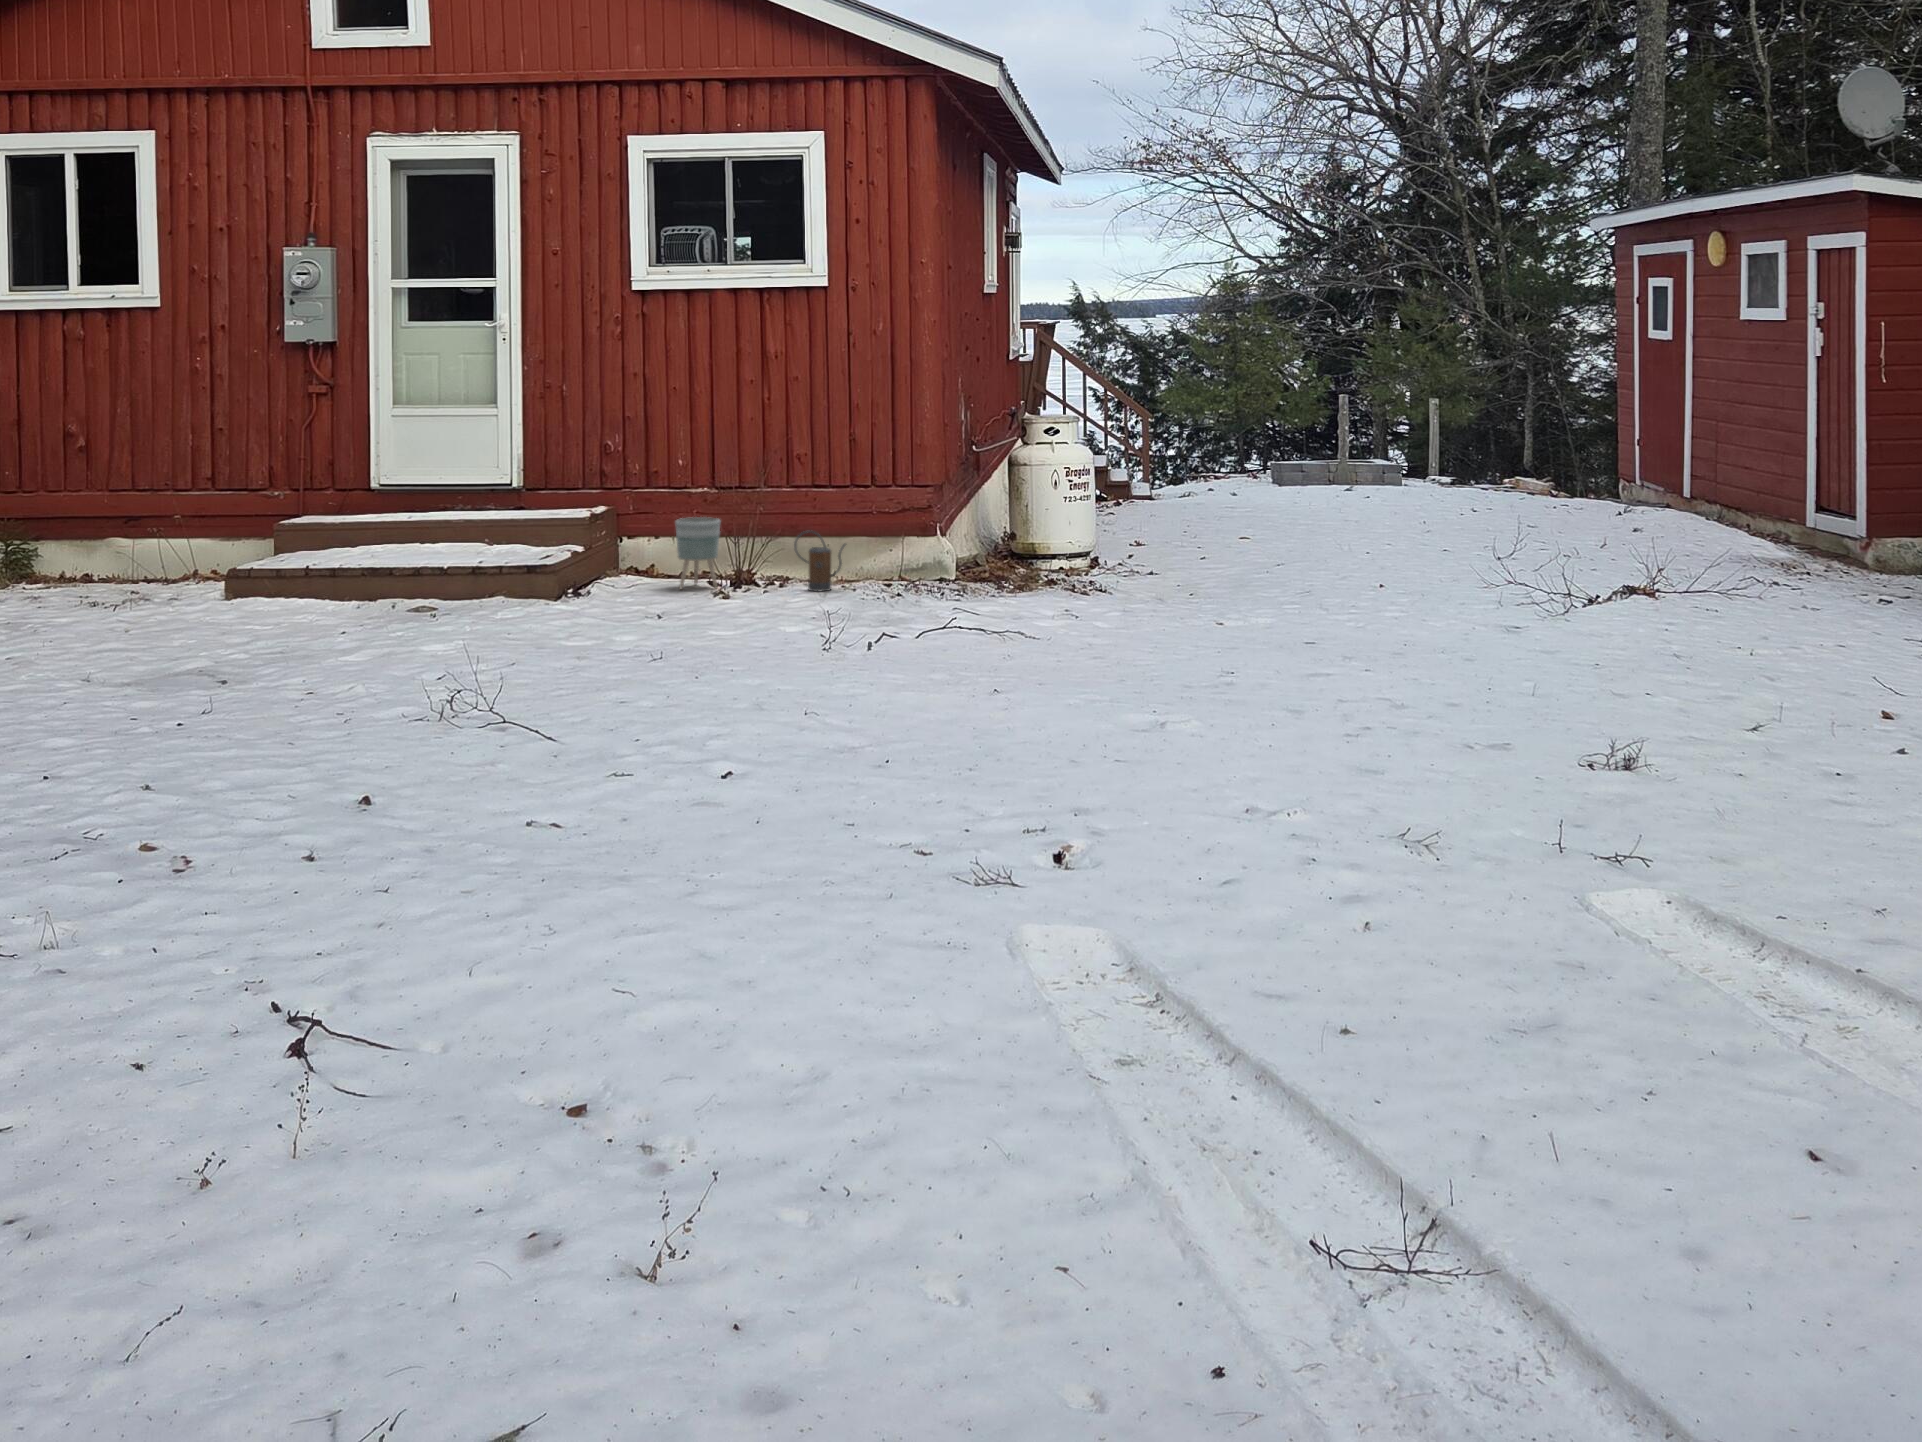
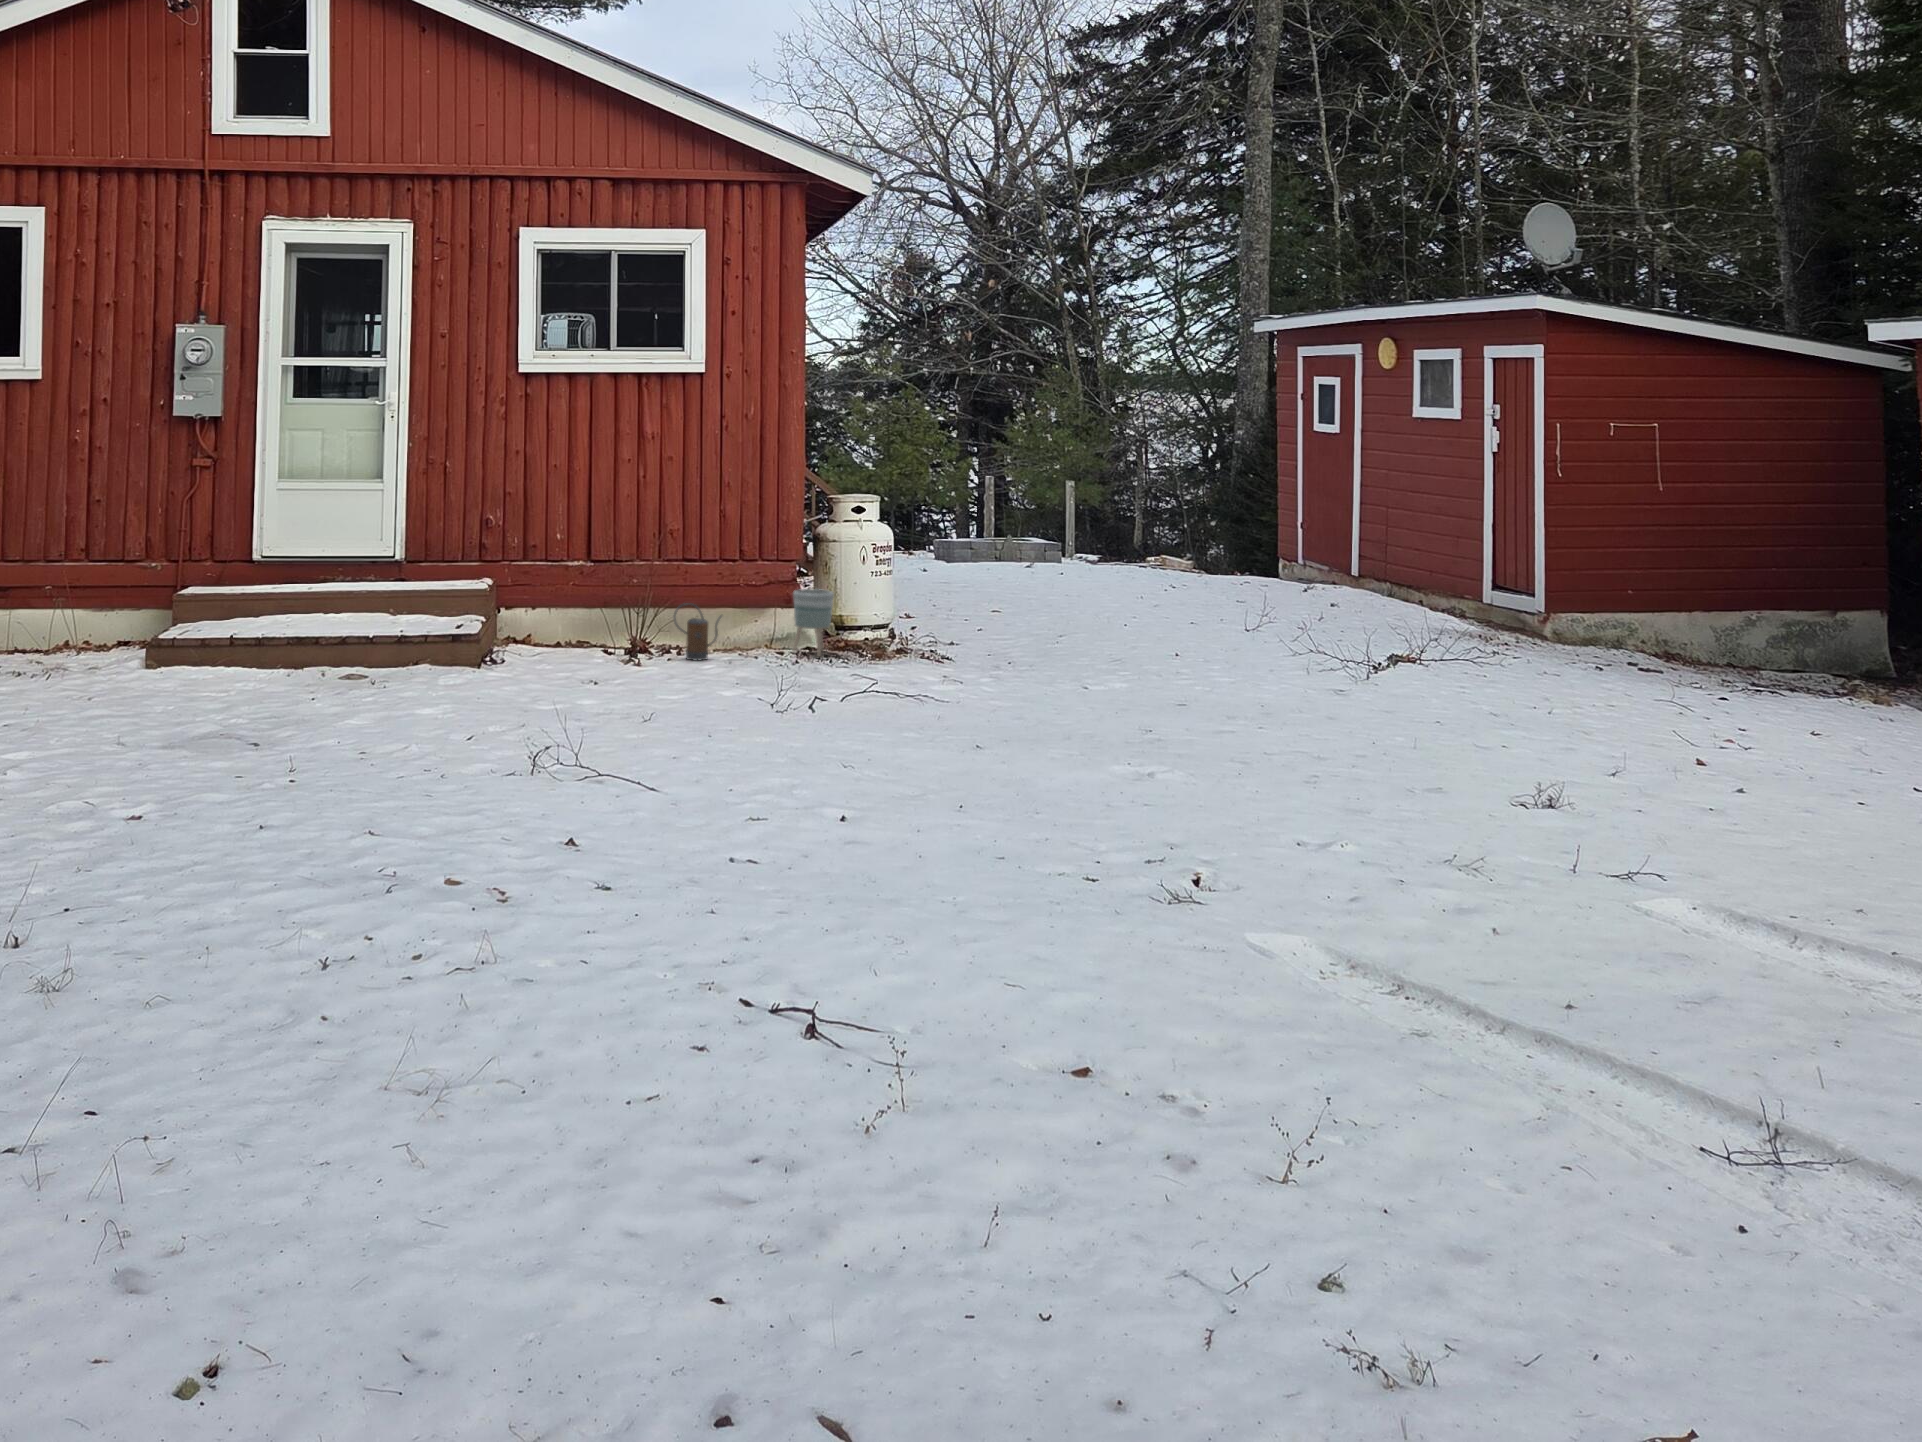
planter: present [675,517,721,590] -> present [793,589,833,656]

